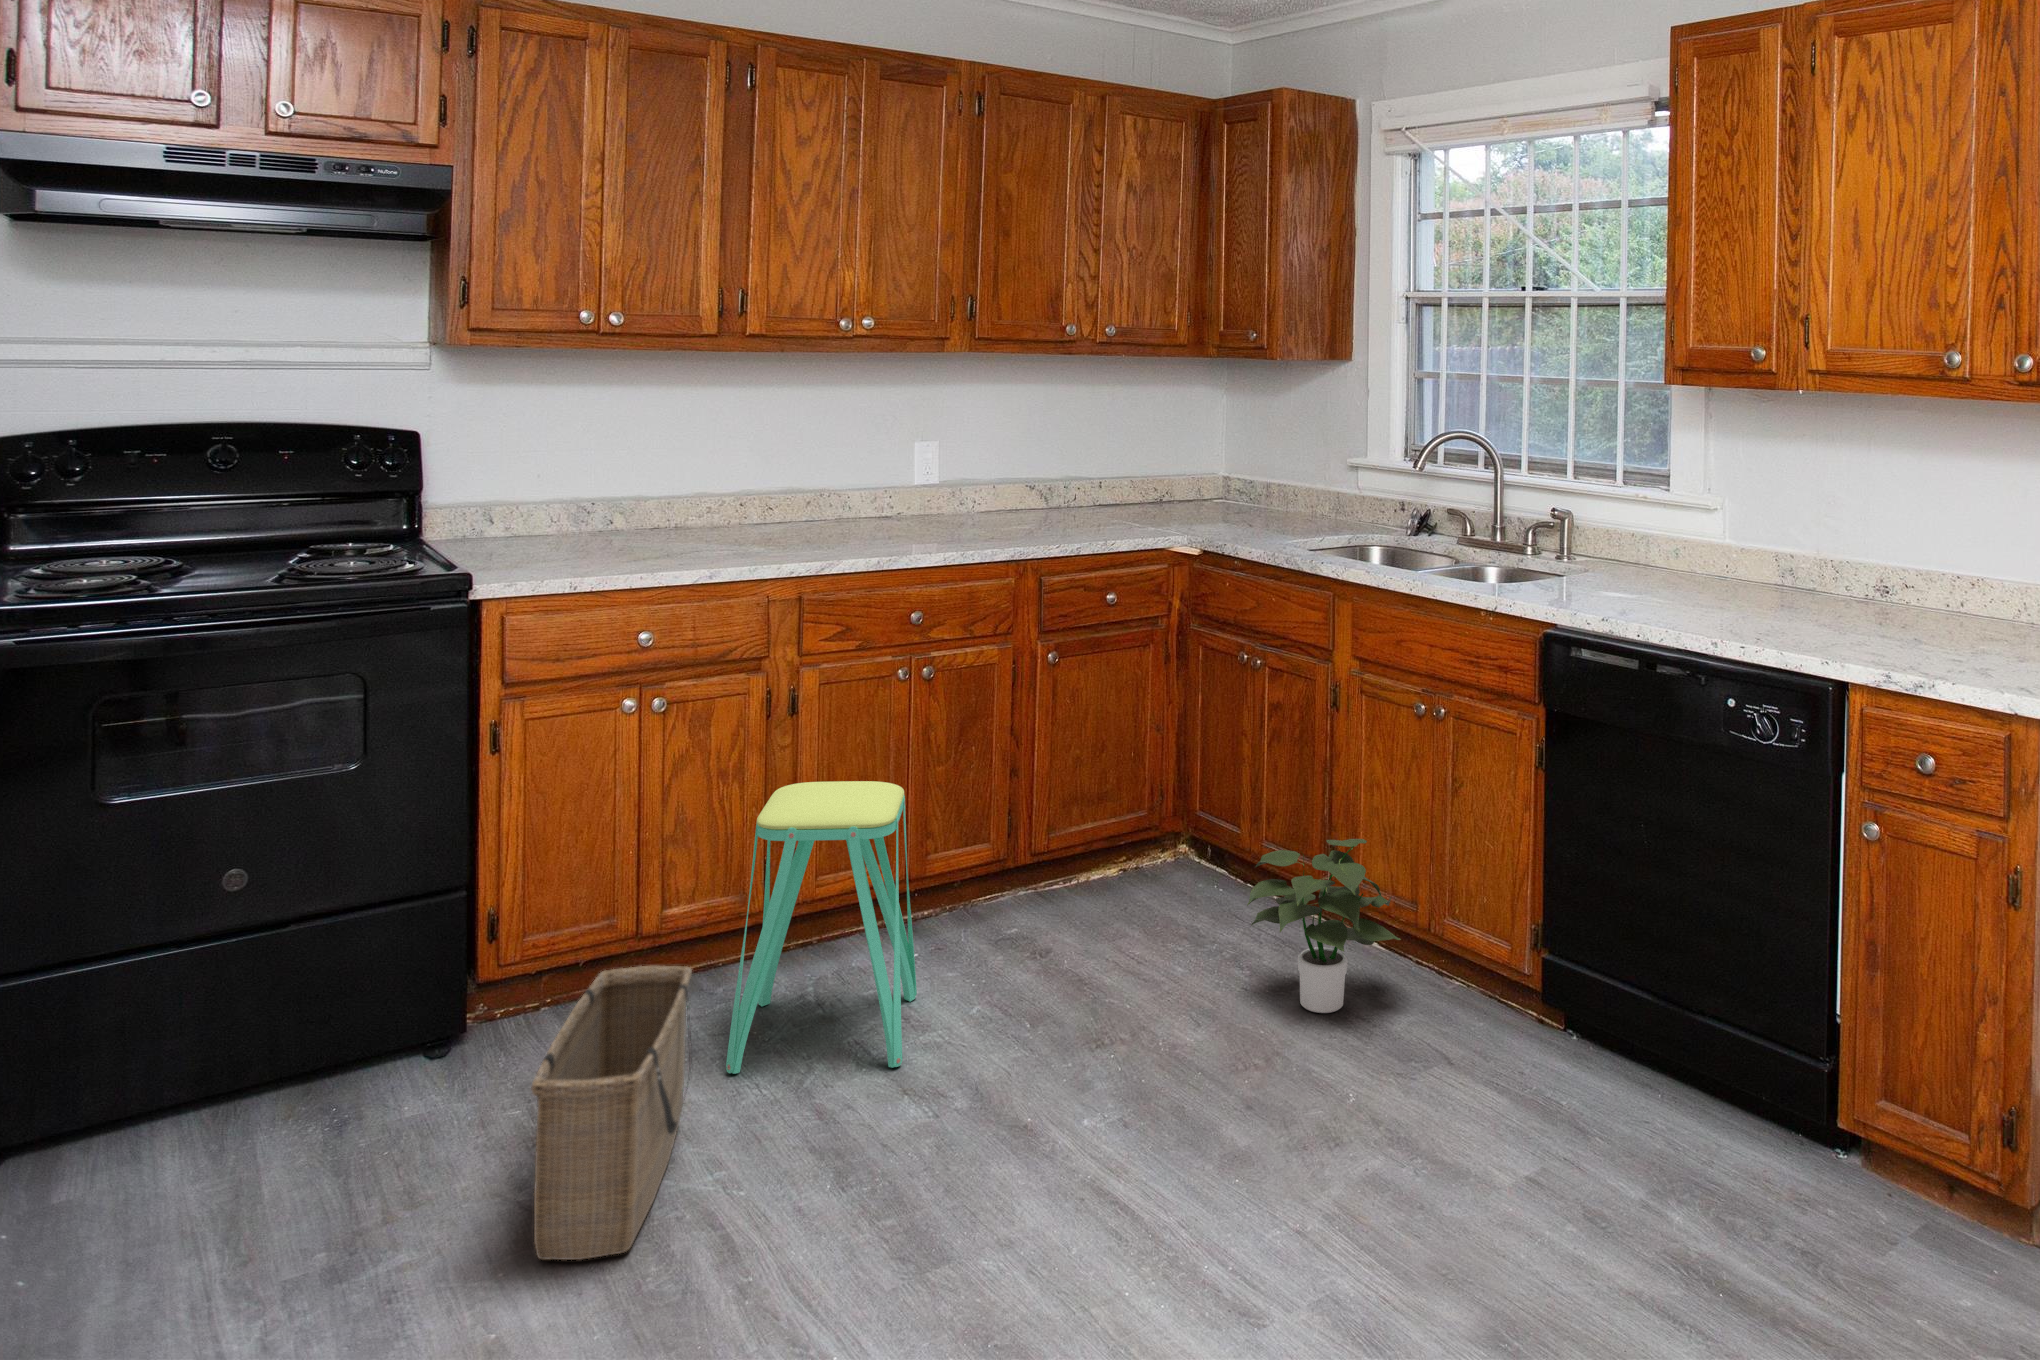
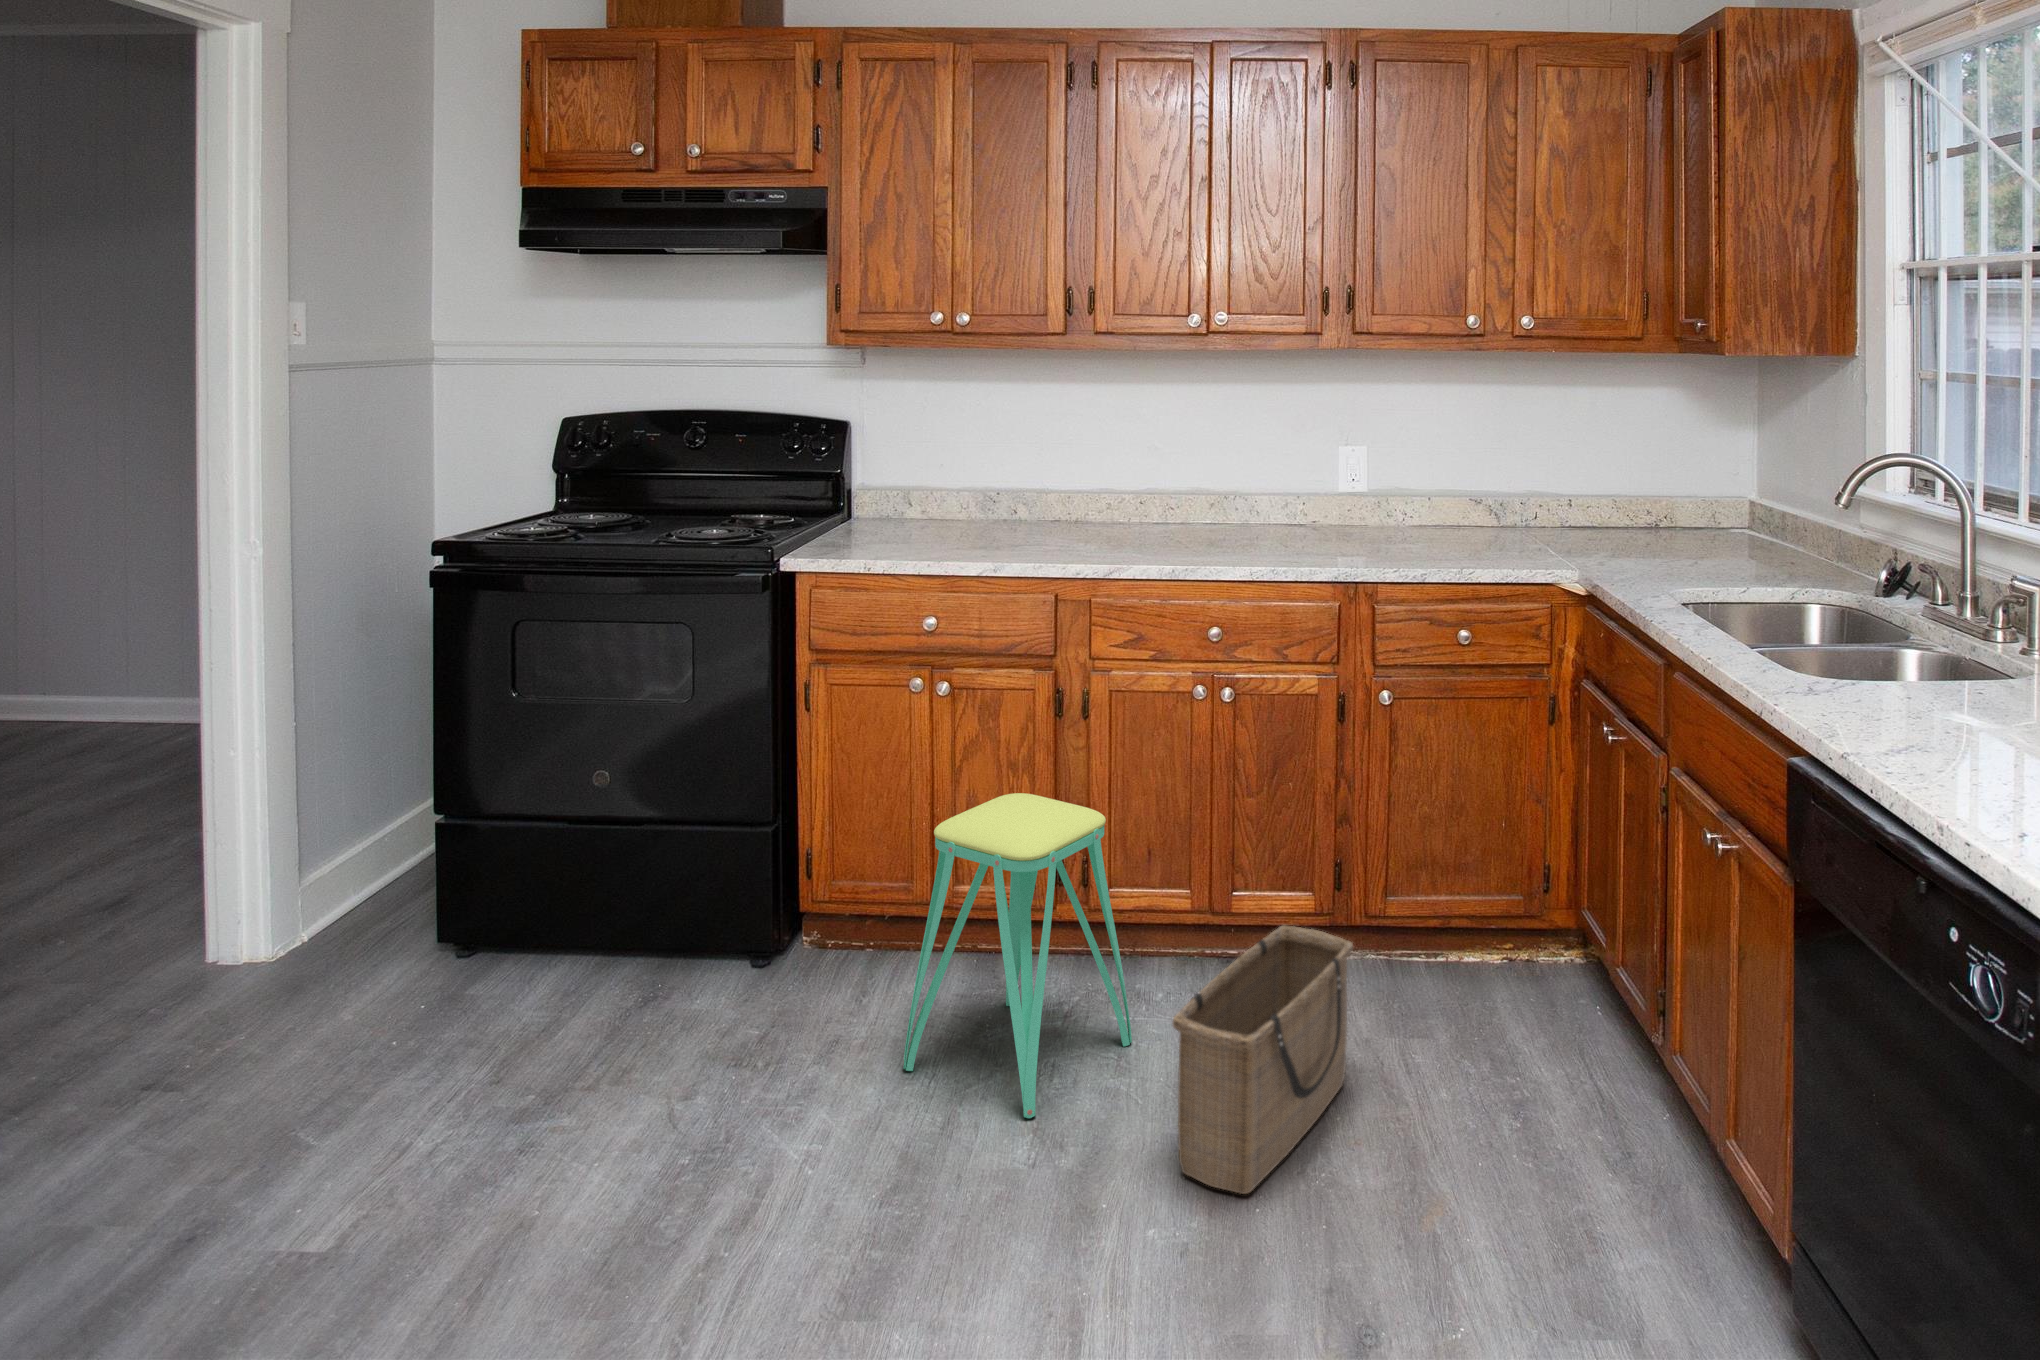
potted plant: present [1247,839,1401,1013] -> none [1437,998,1638,1236]
basket: present [531,966,692,1260] -> present [1173,925,1353,1194]

